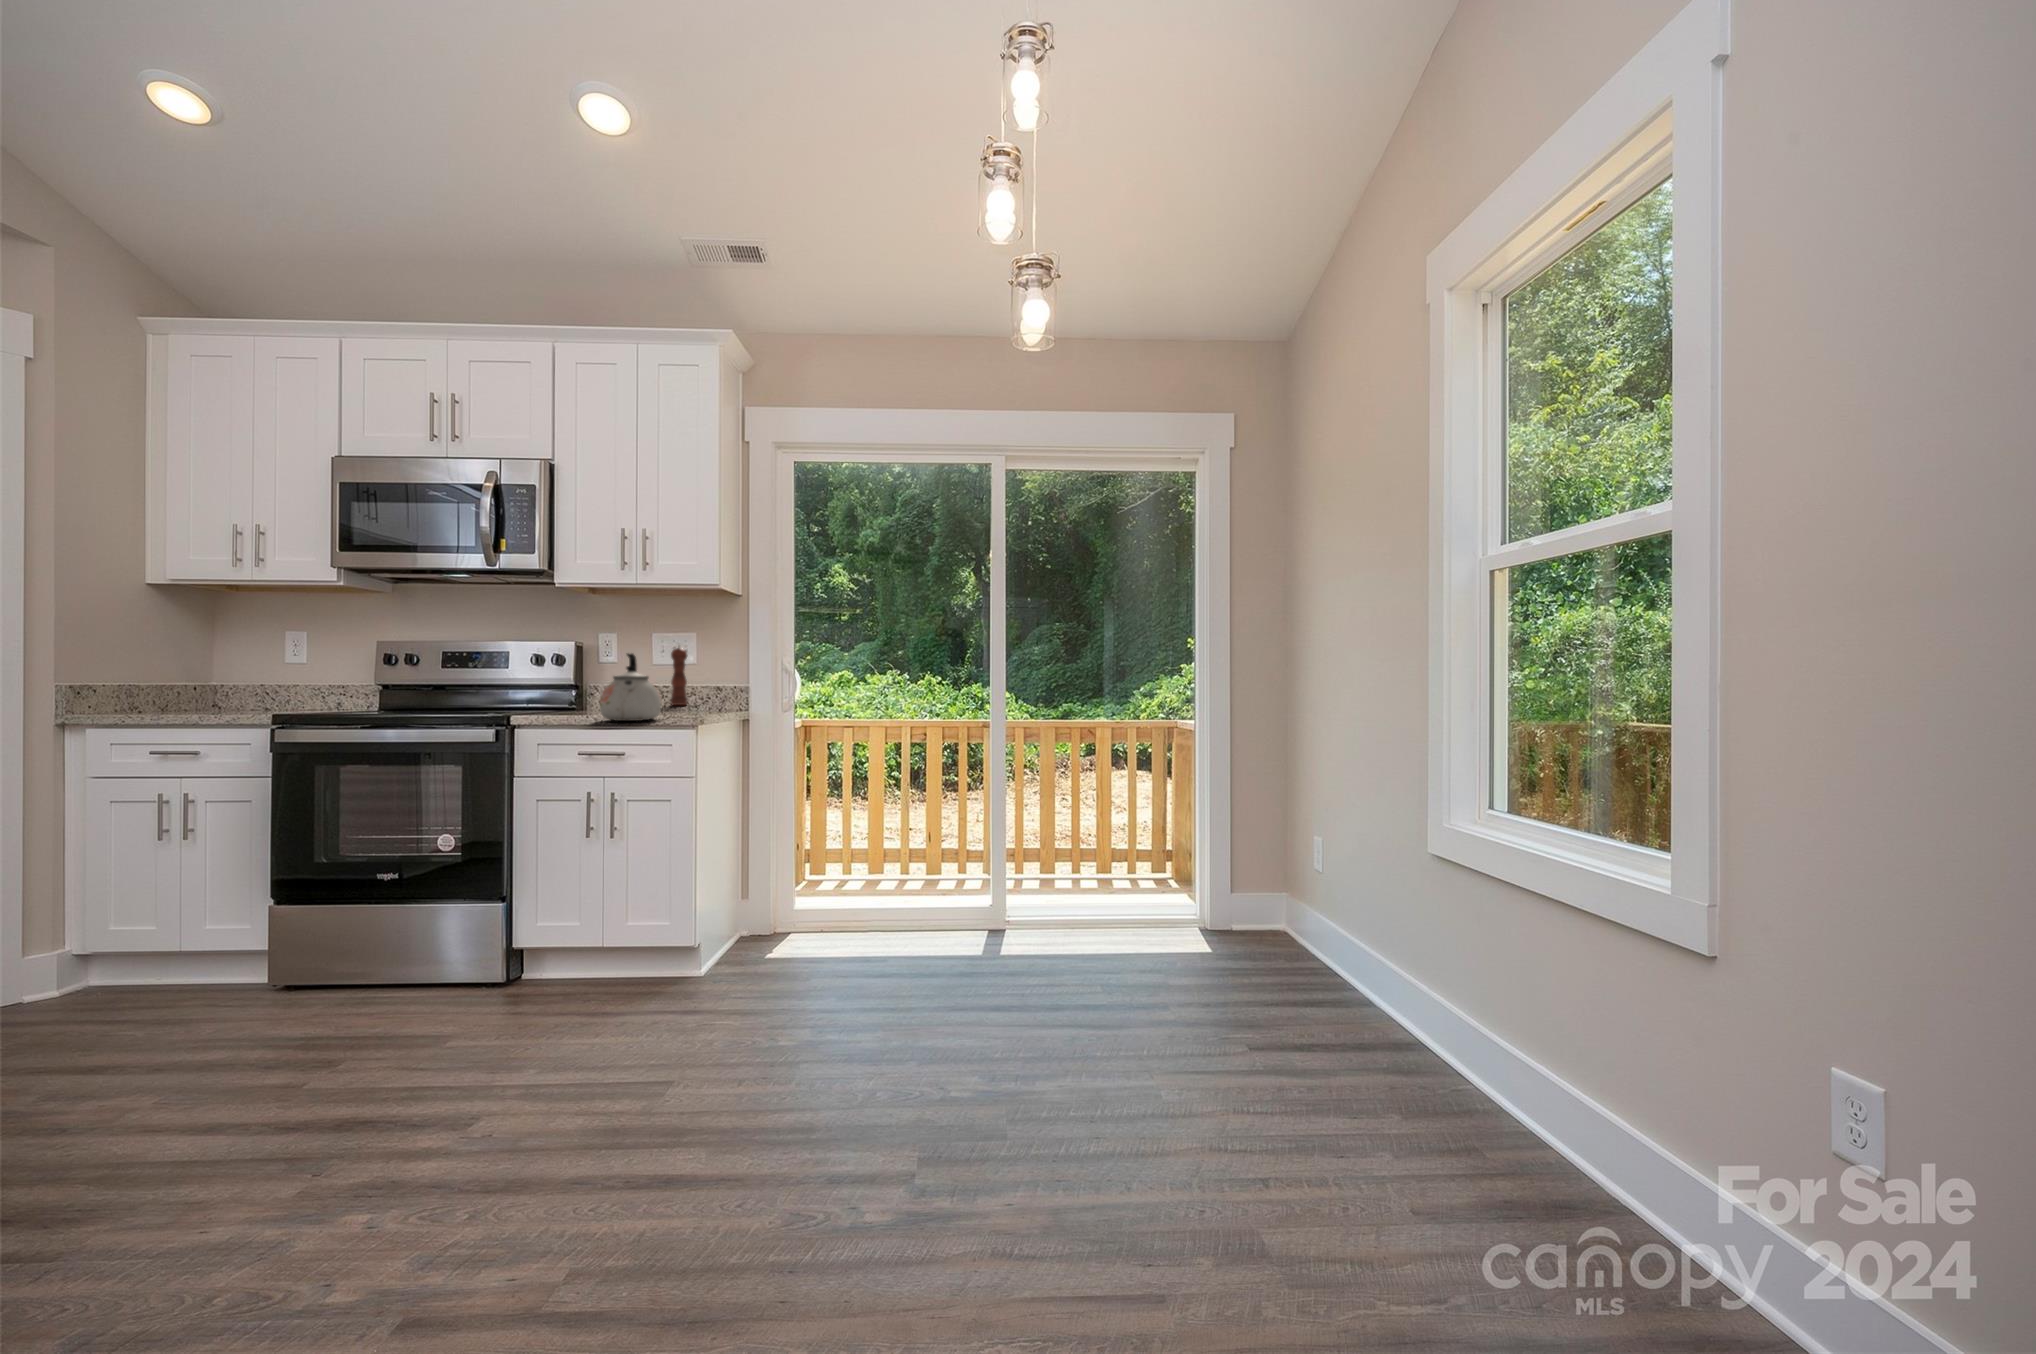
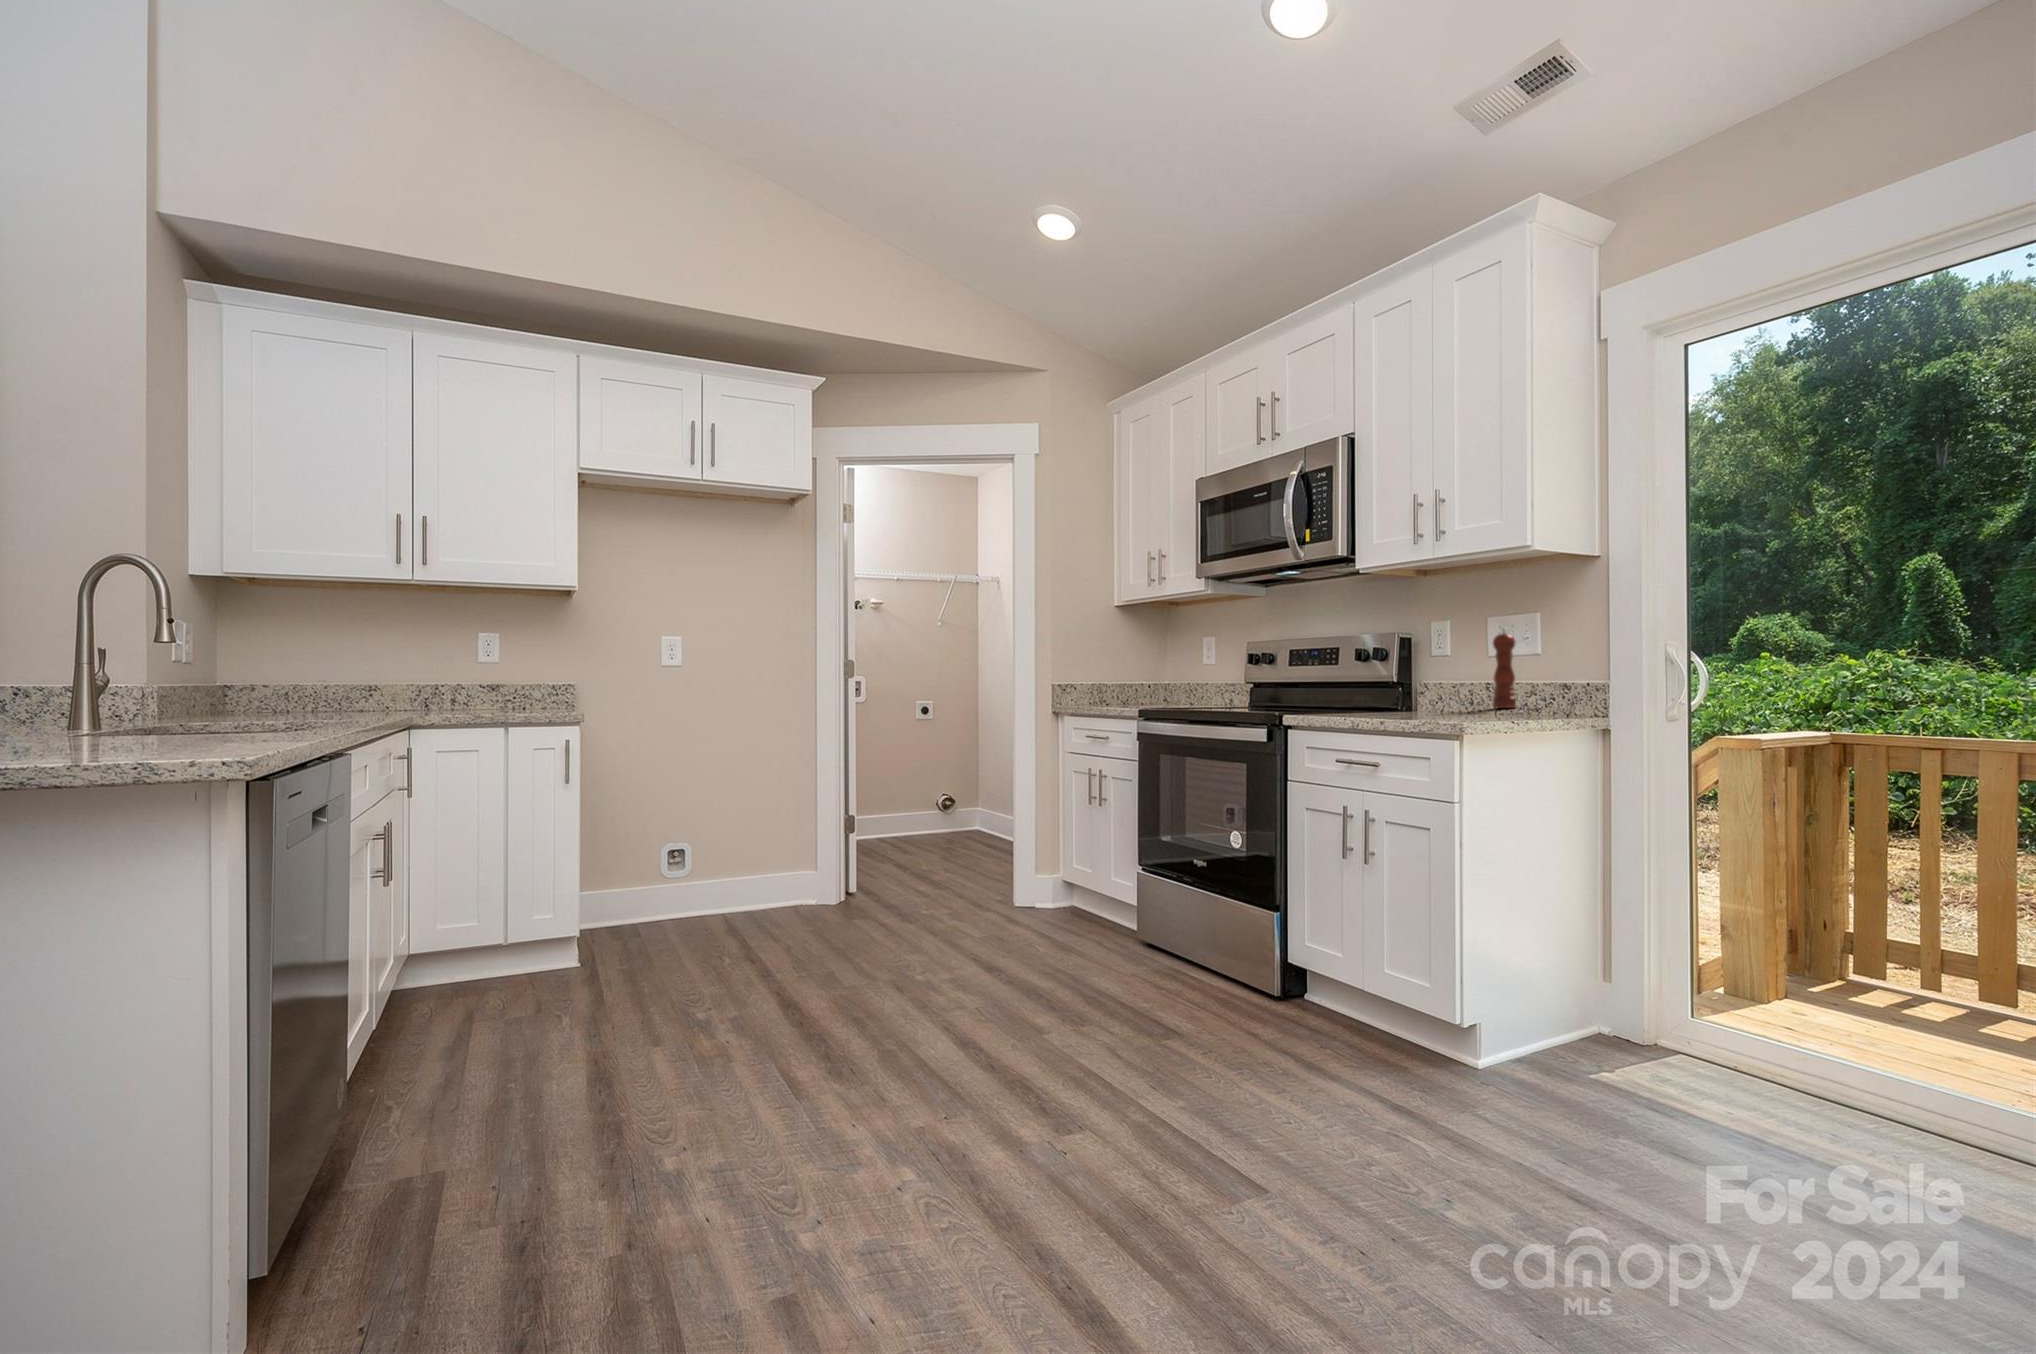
kettle: present [600,654,661,721] -> none [1348,640,1423,723]

